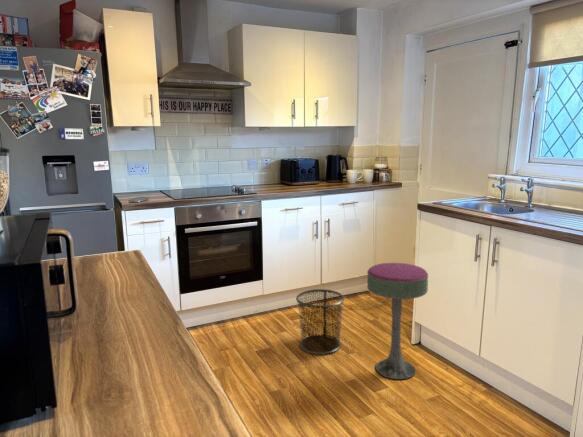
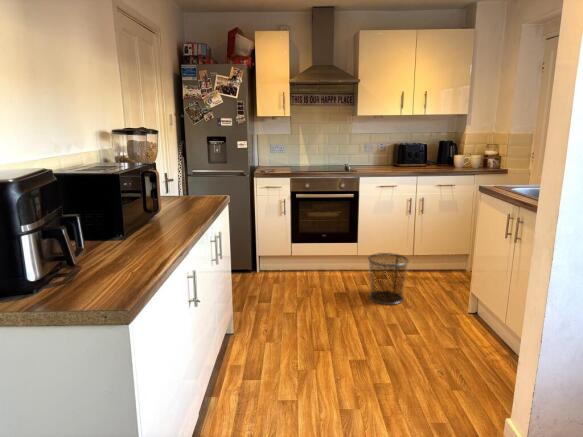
bar stool: present [367,263,428,379] -> none [415,236,468,332]

